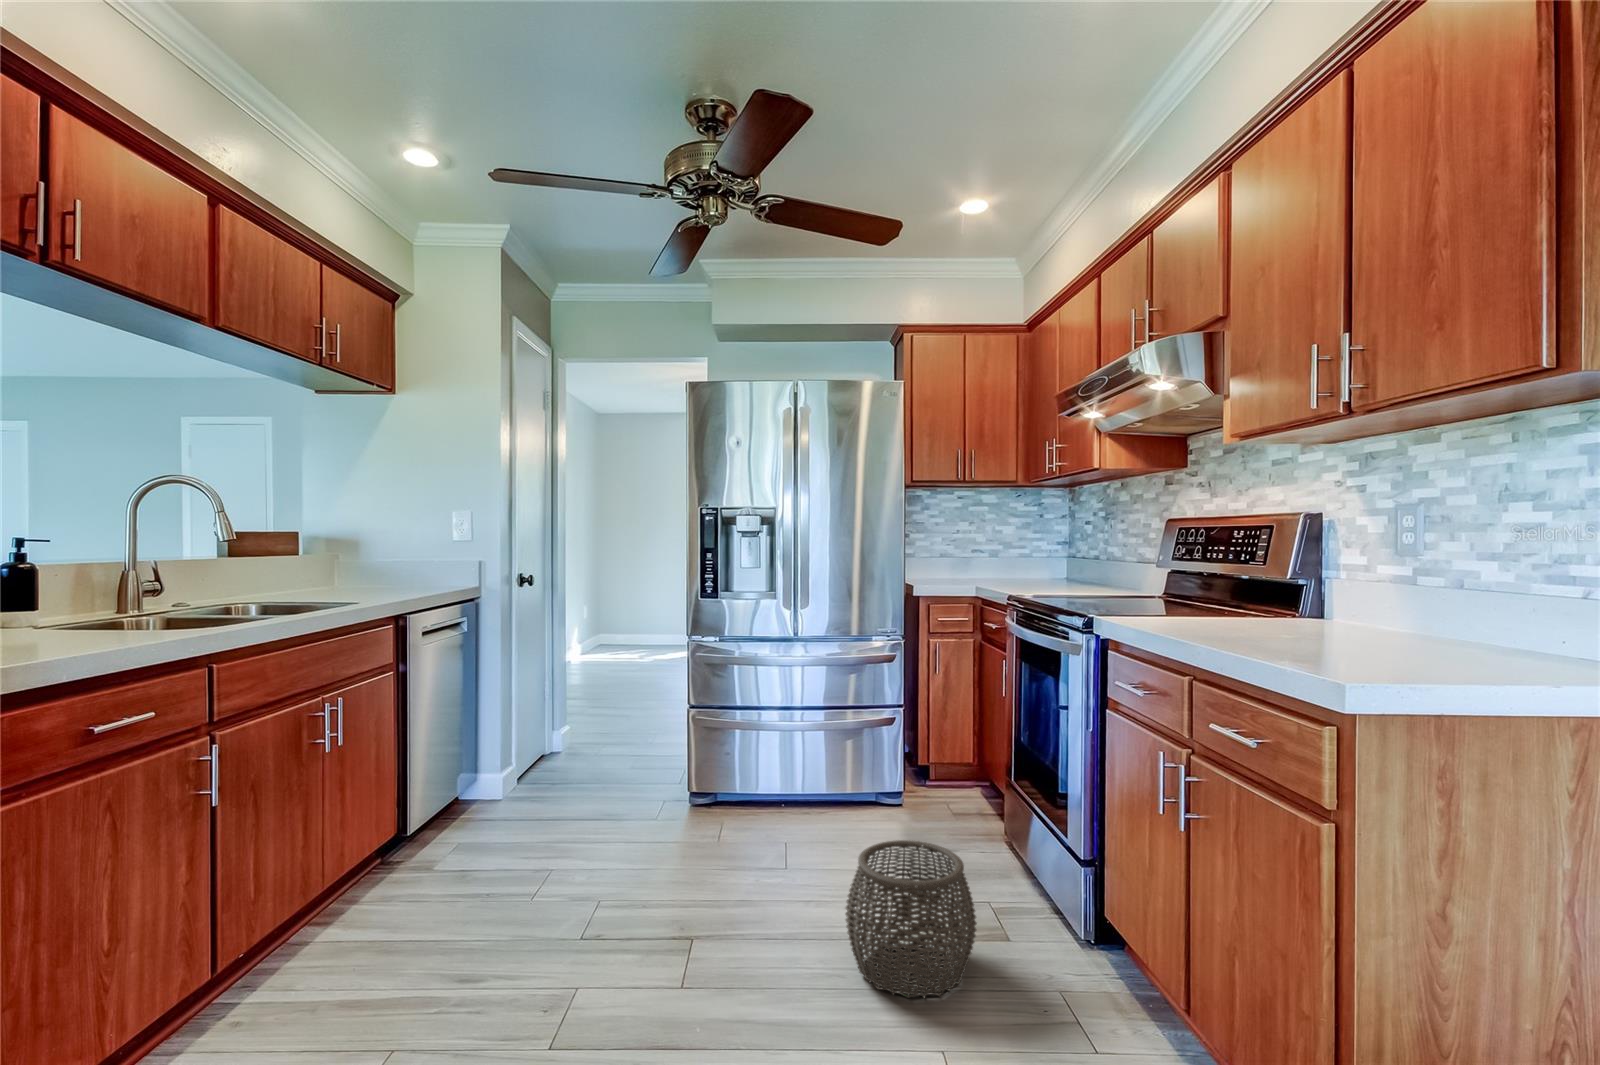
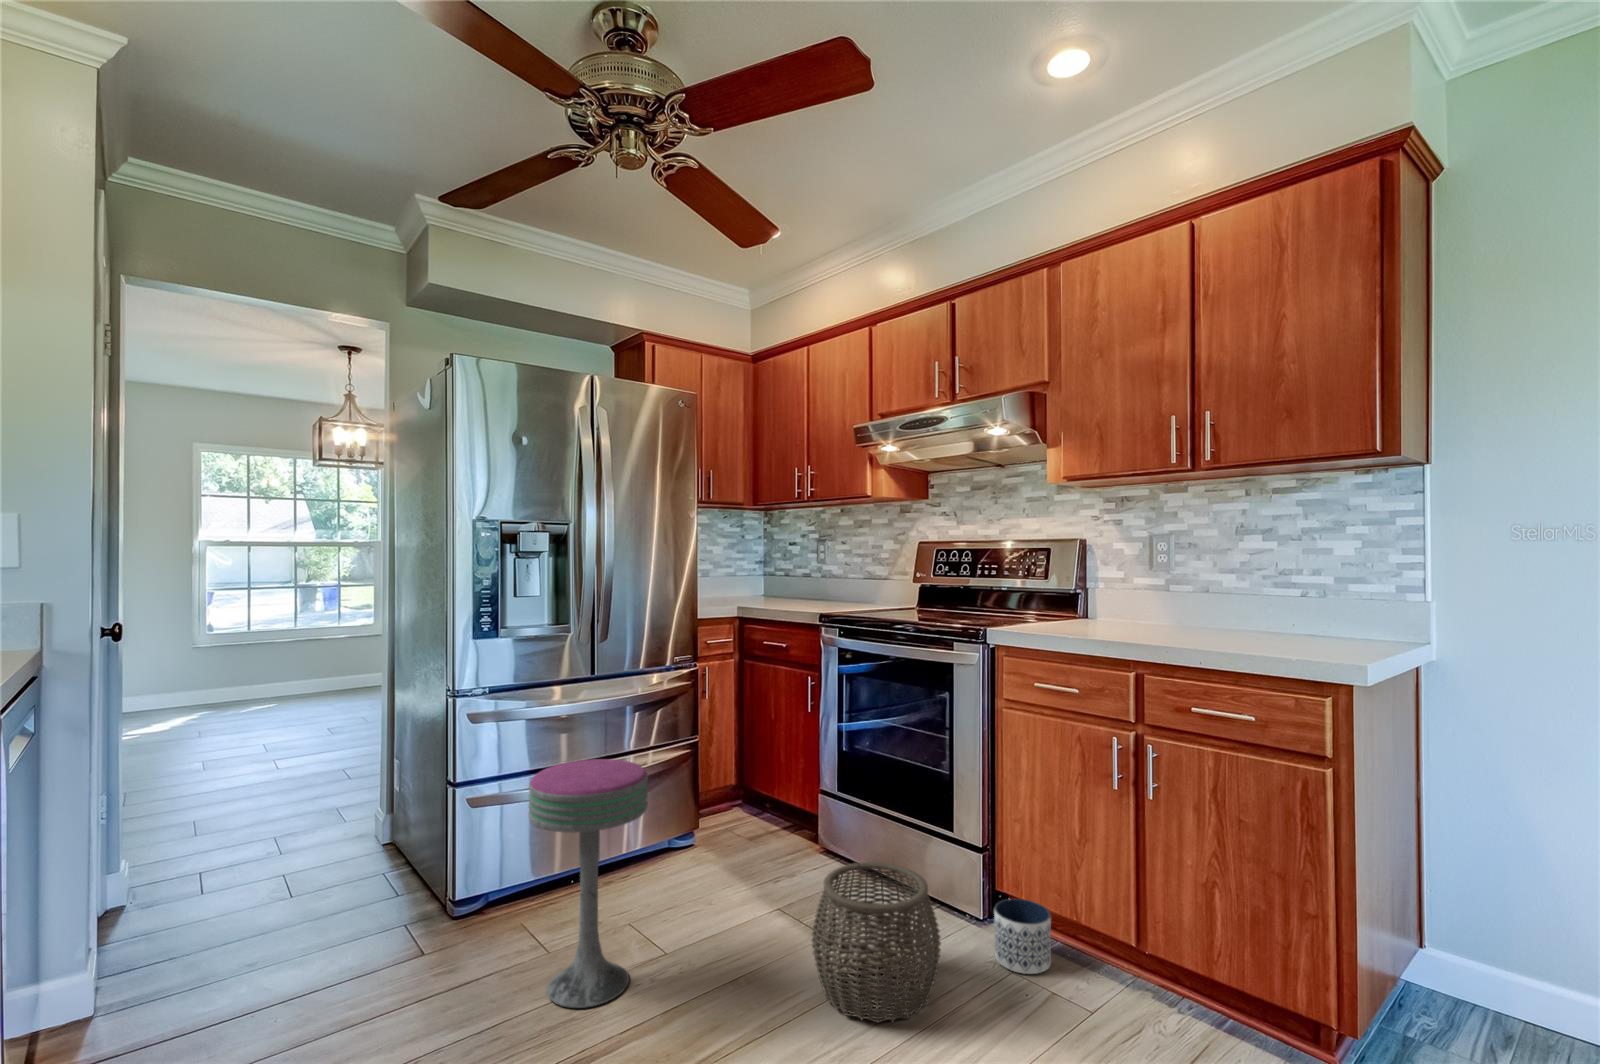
bar stool: none [672,700,766,894] -> present [528,759,648,1008]
planter: none [1064,933,1132,1025] -> present [994,899,1051,974]

